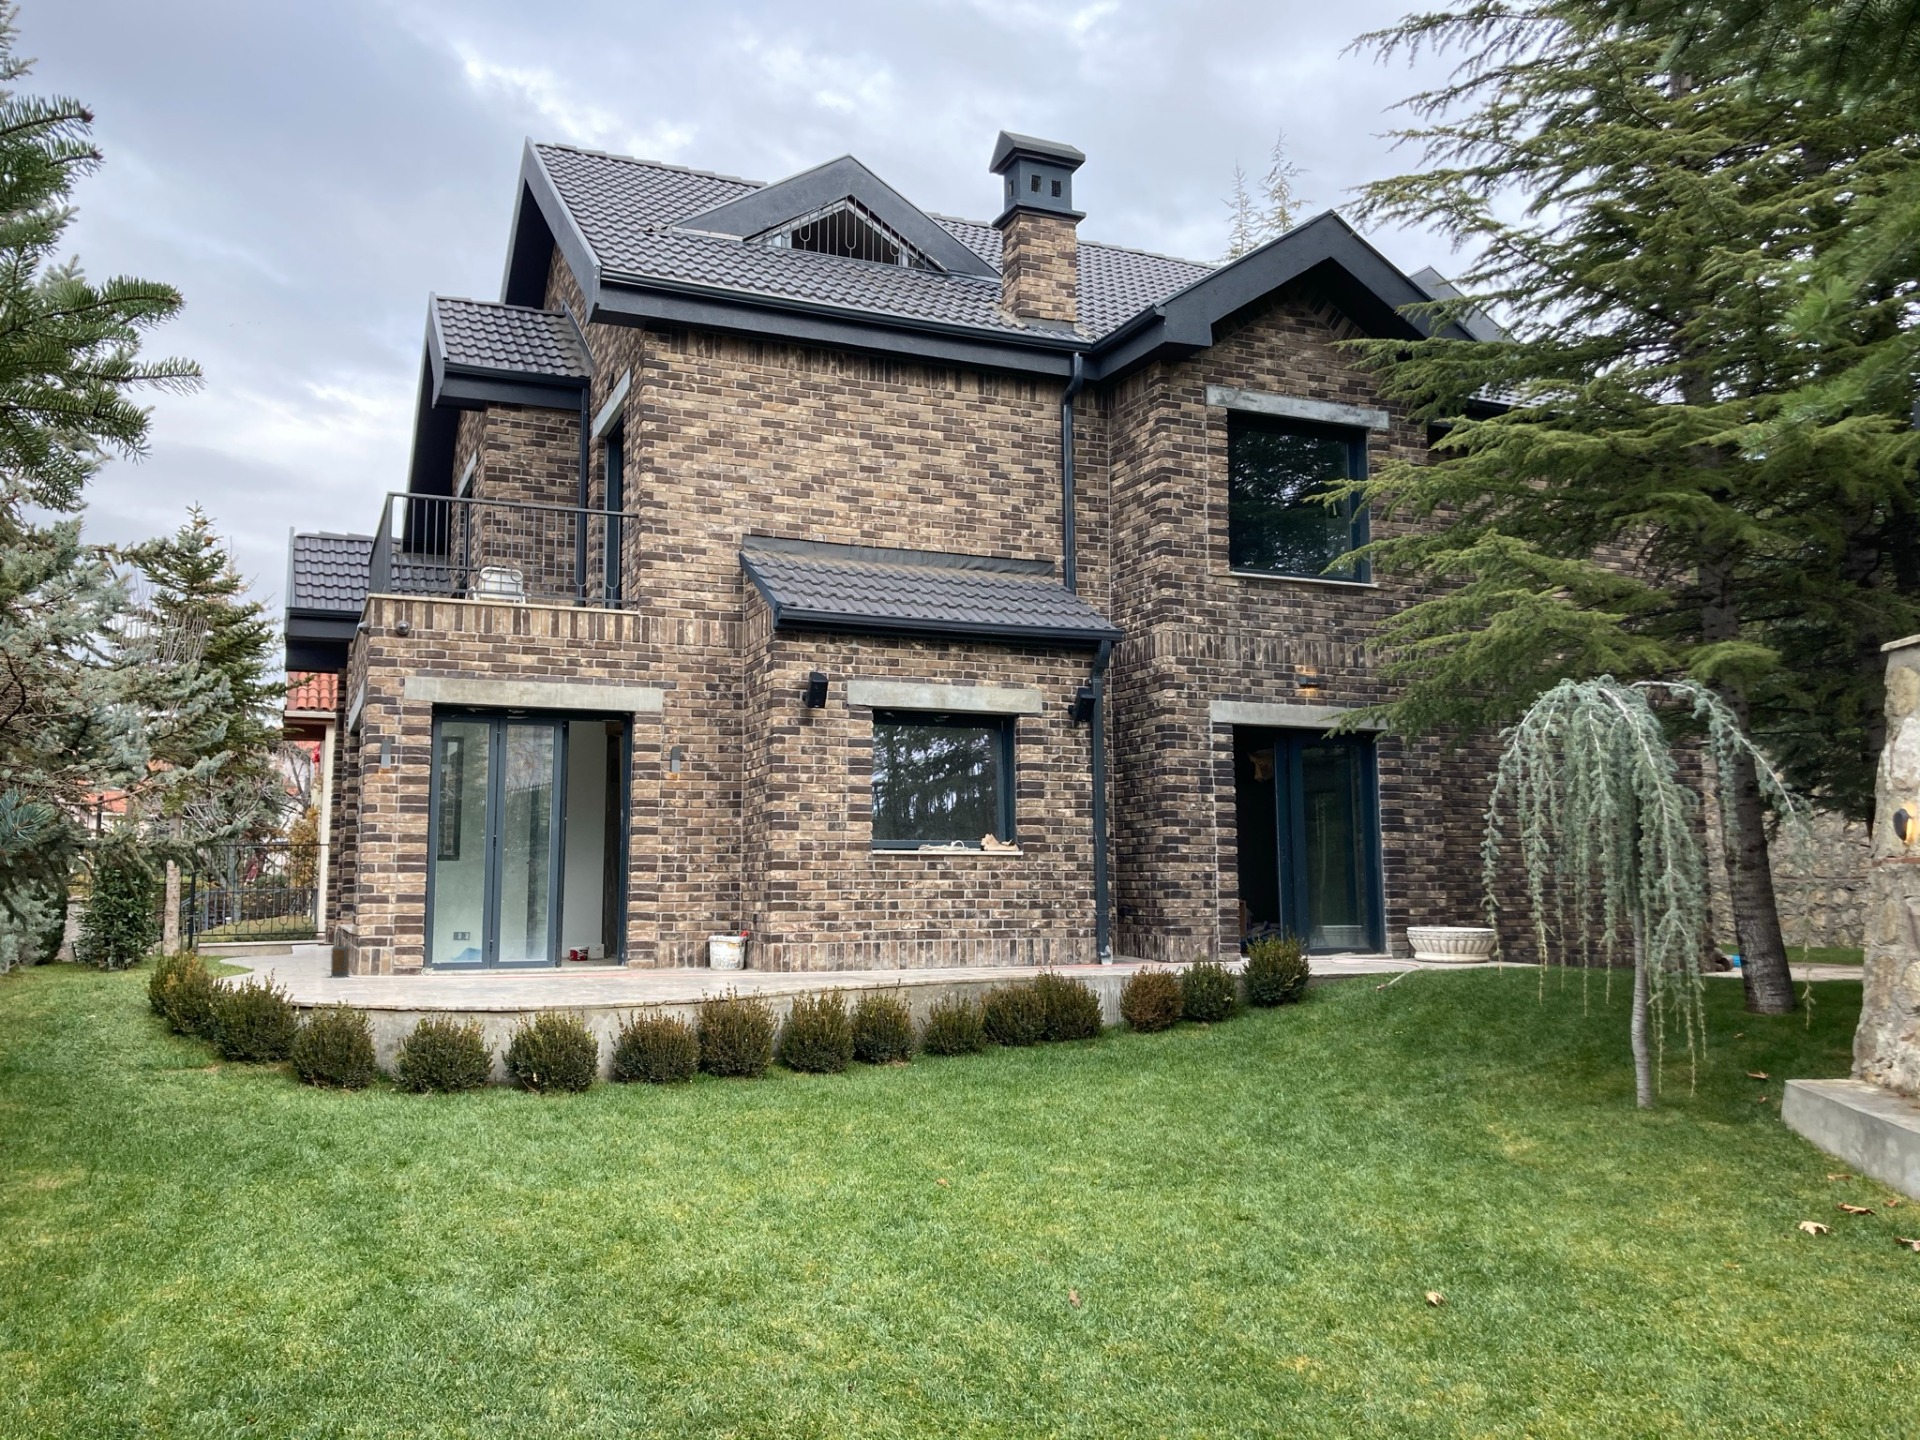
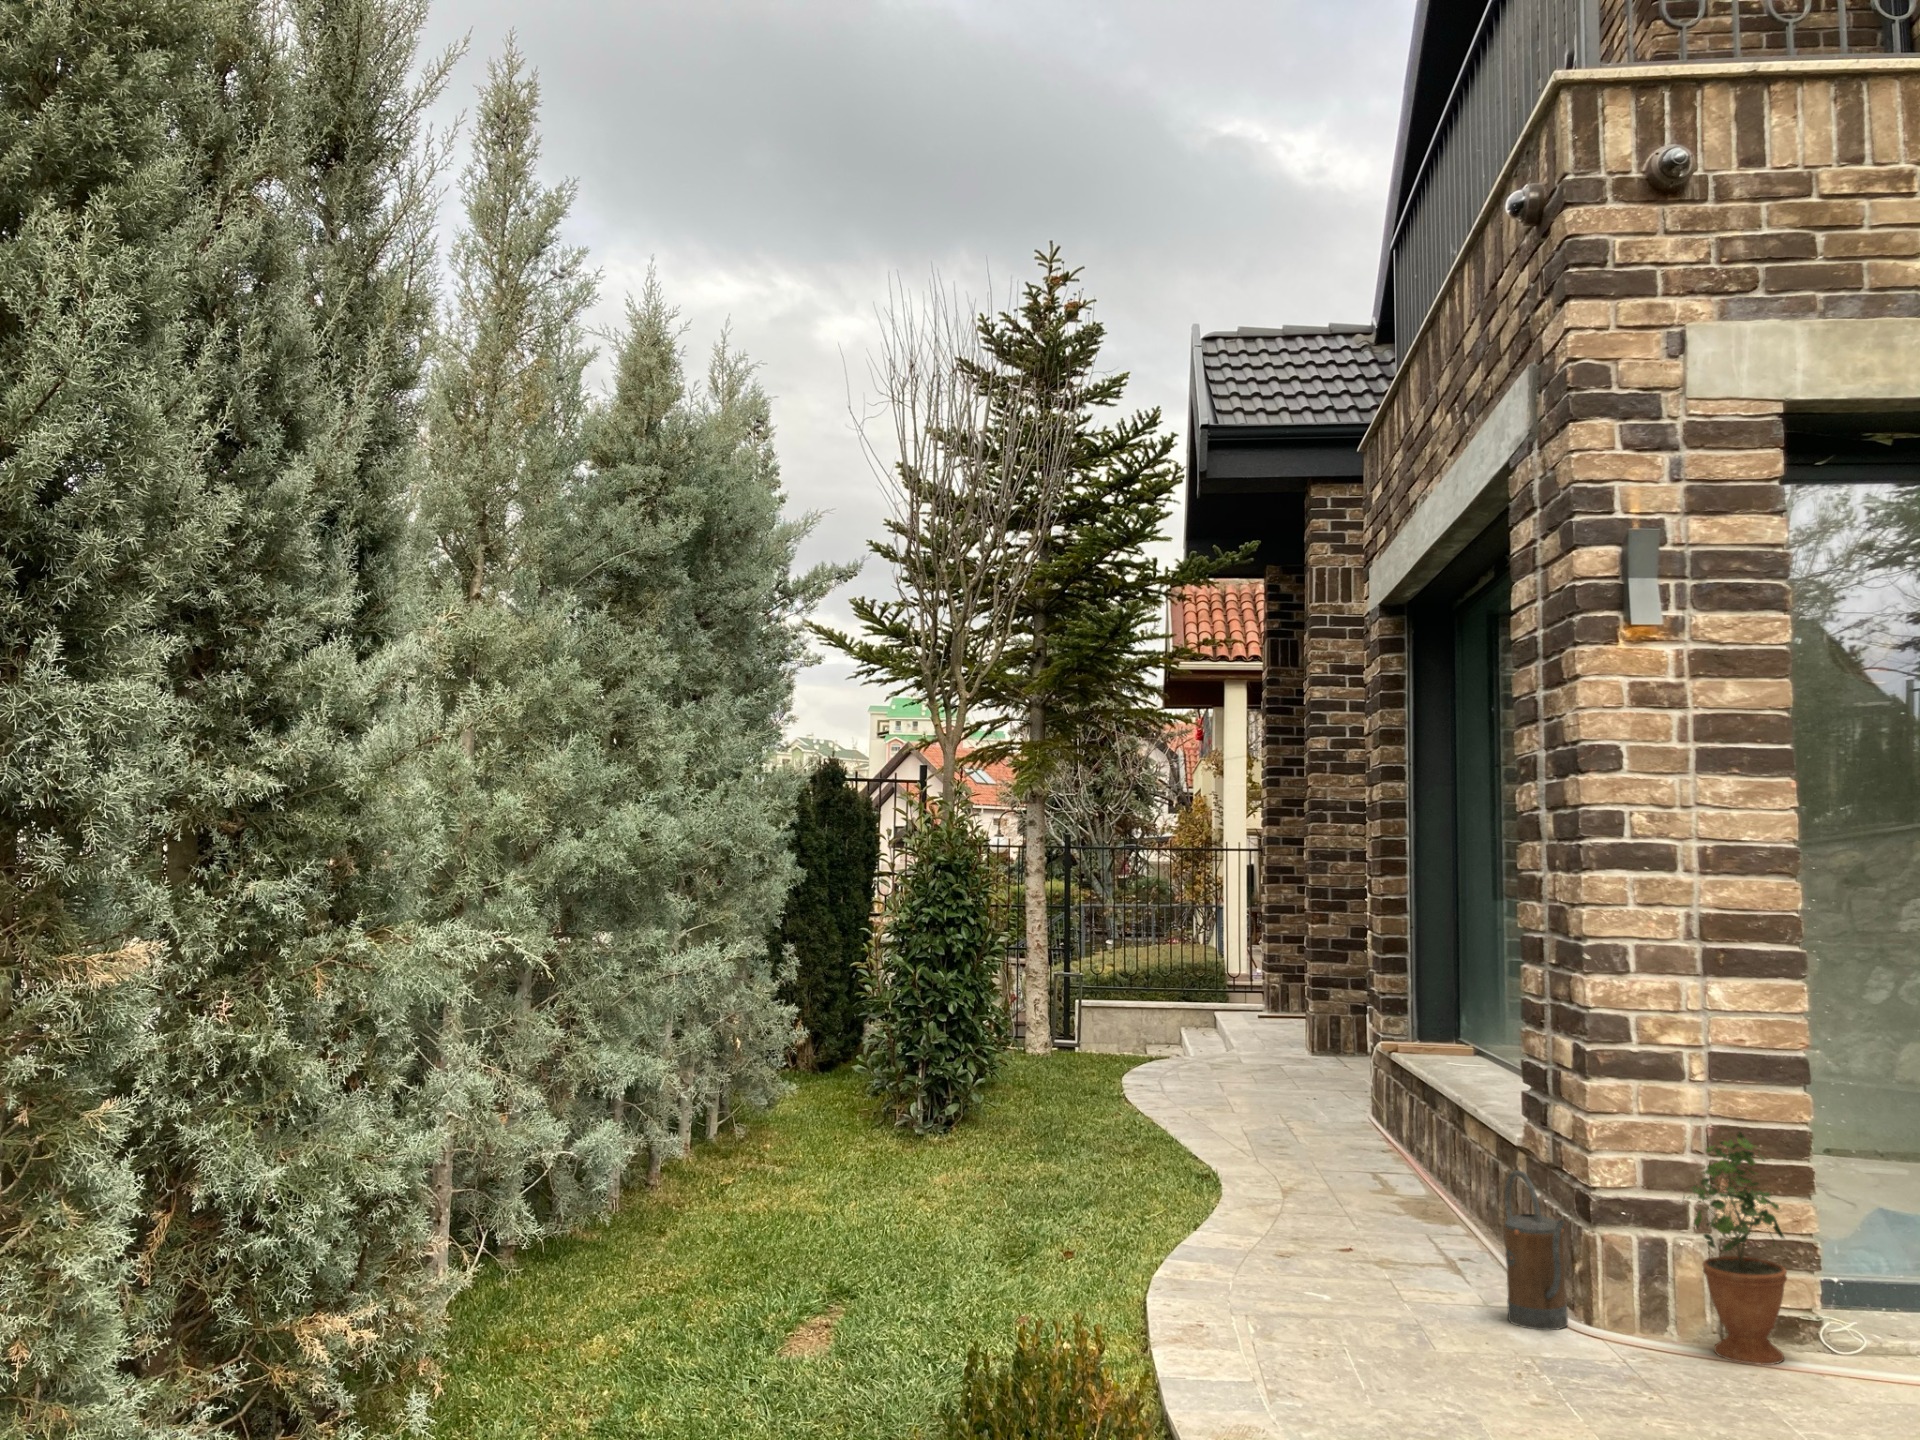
potted plant: none [382,914,411,977] -> present [1683,1132,1787,1365]

